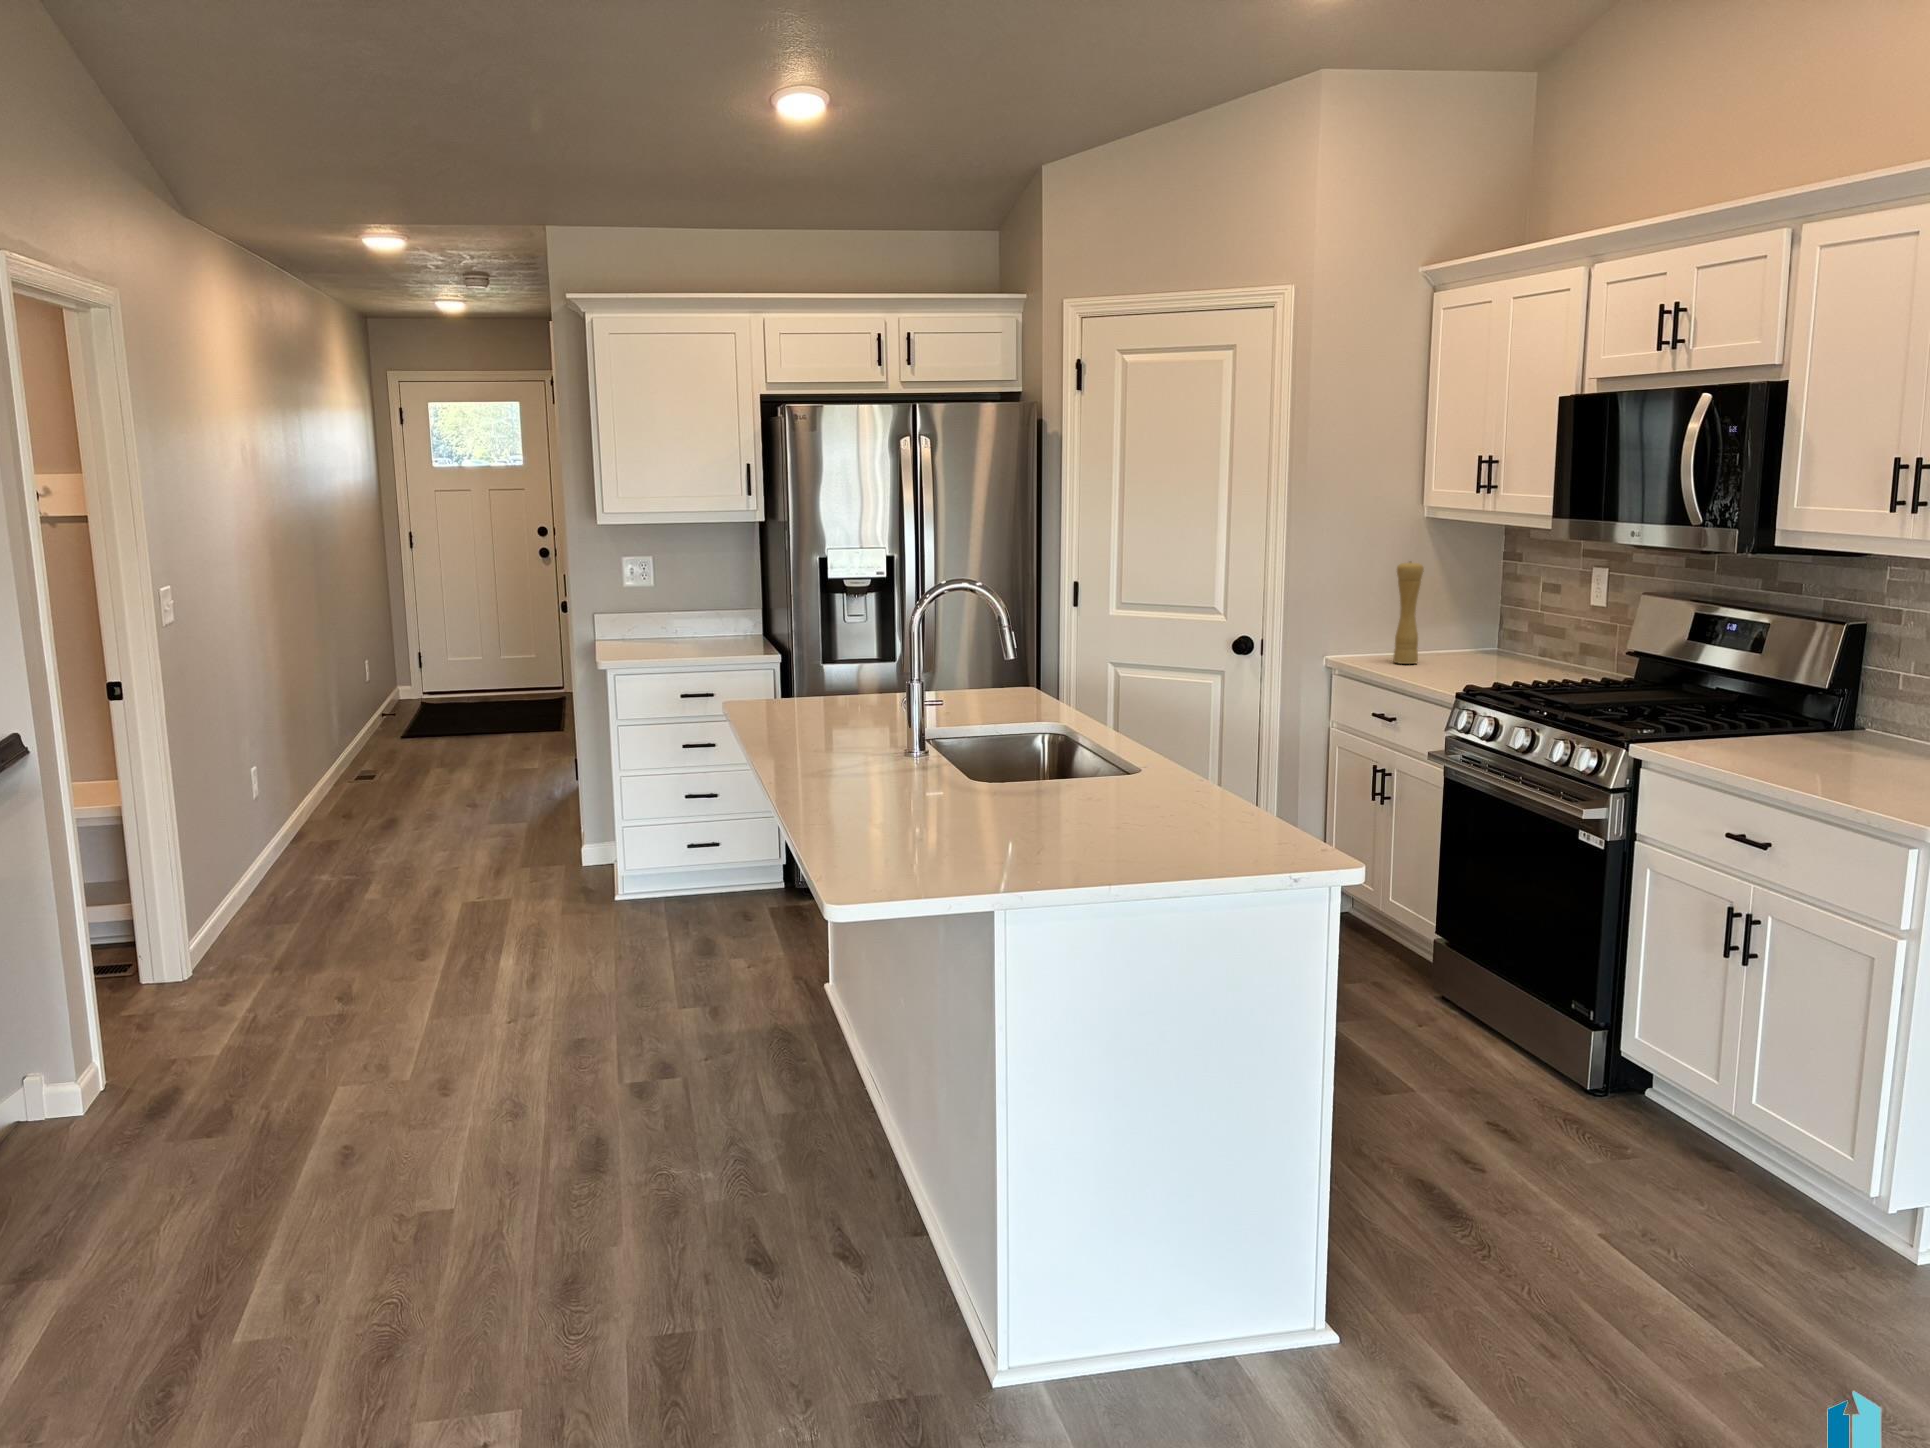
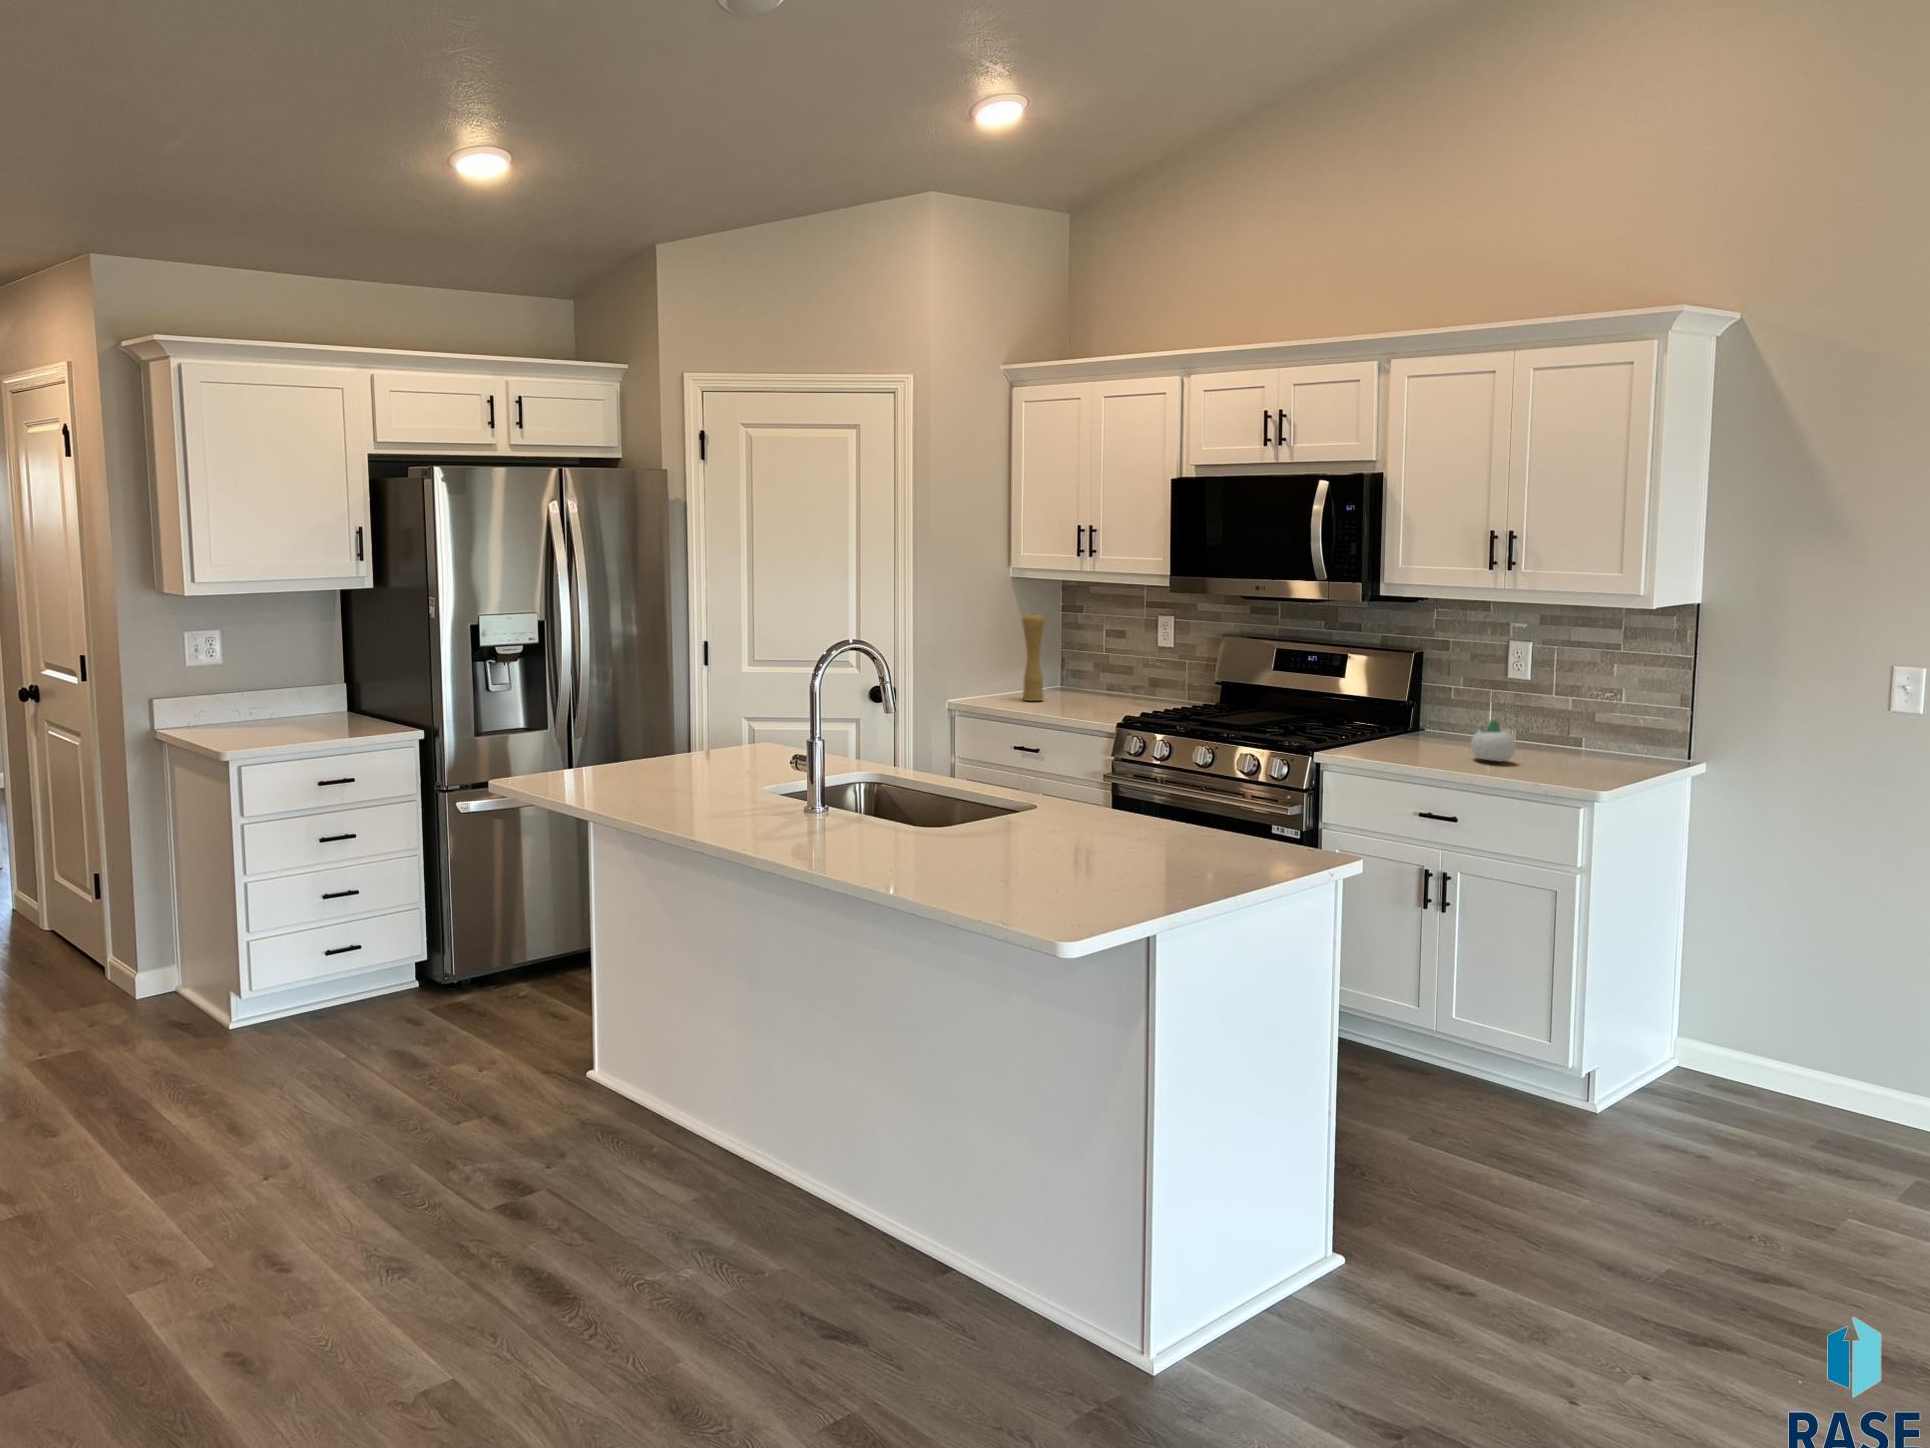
succulent planter: none [1819,718,1879,777] -> present [1471,719,1516,761]

